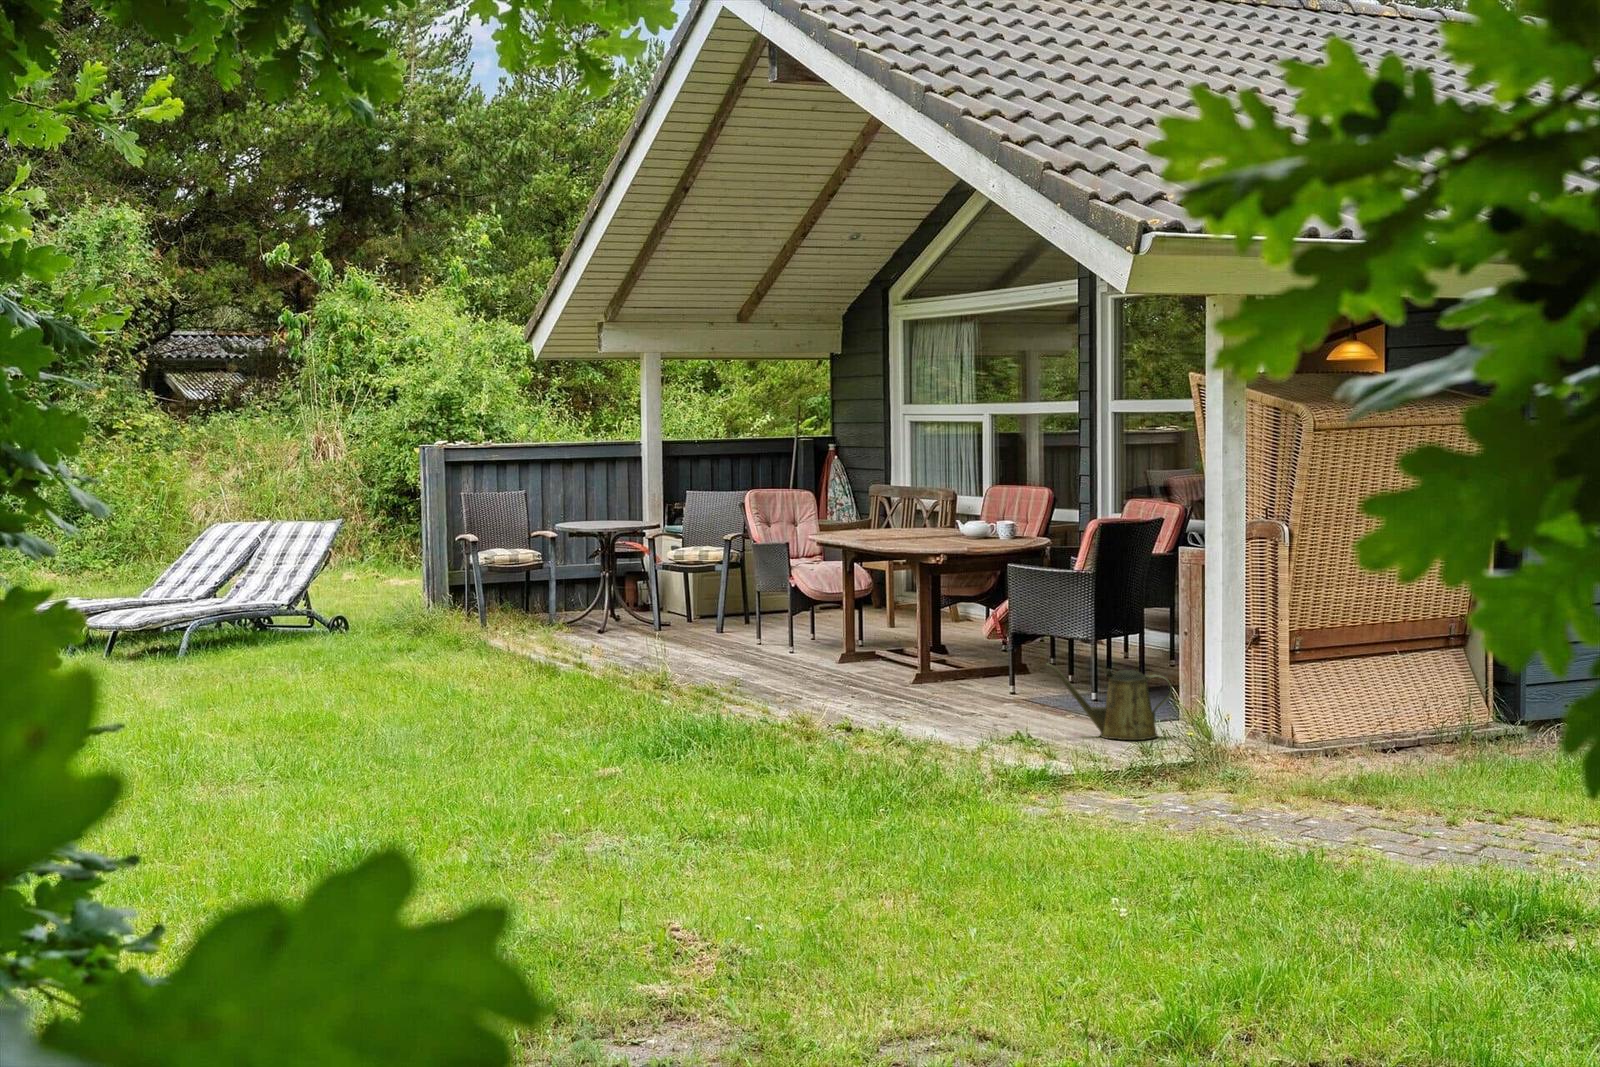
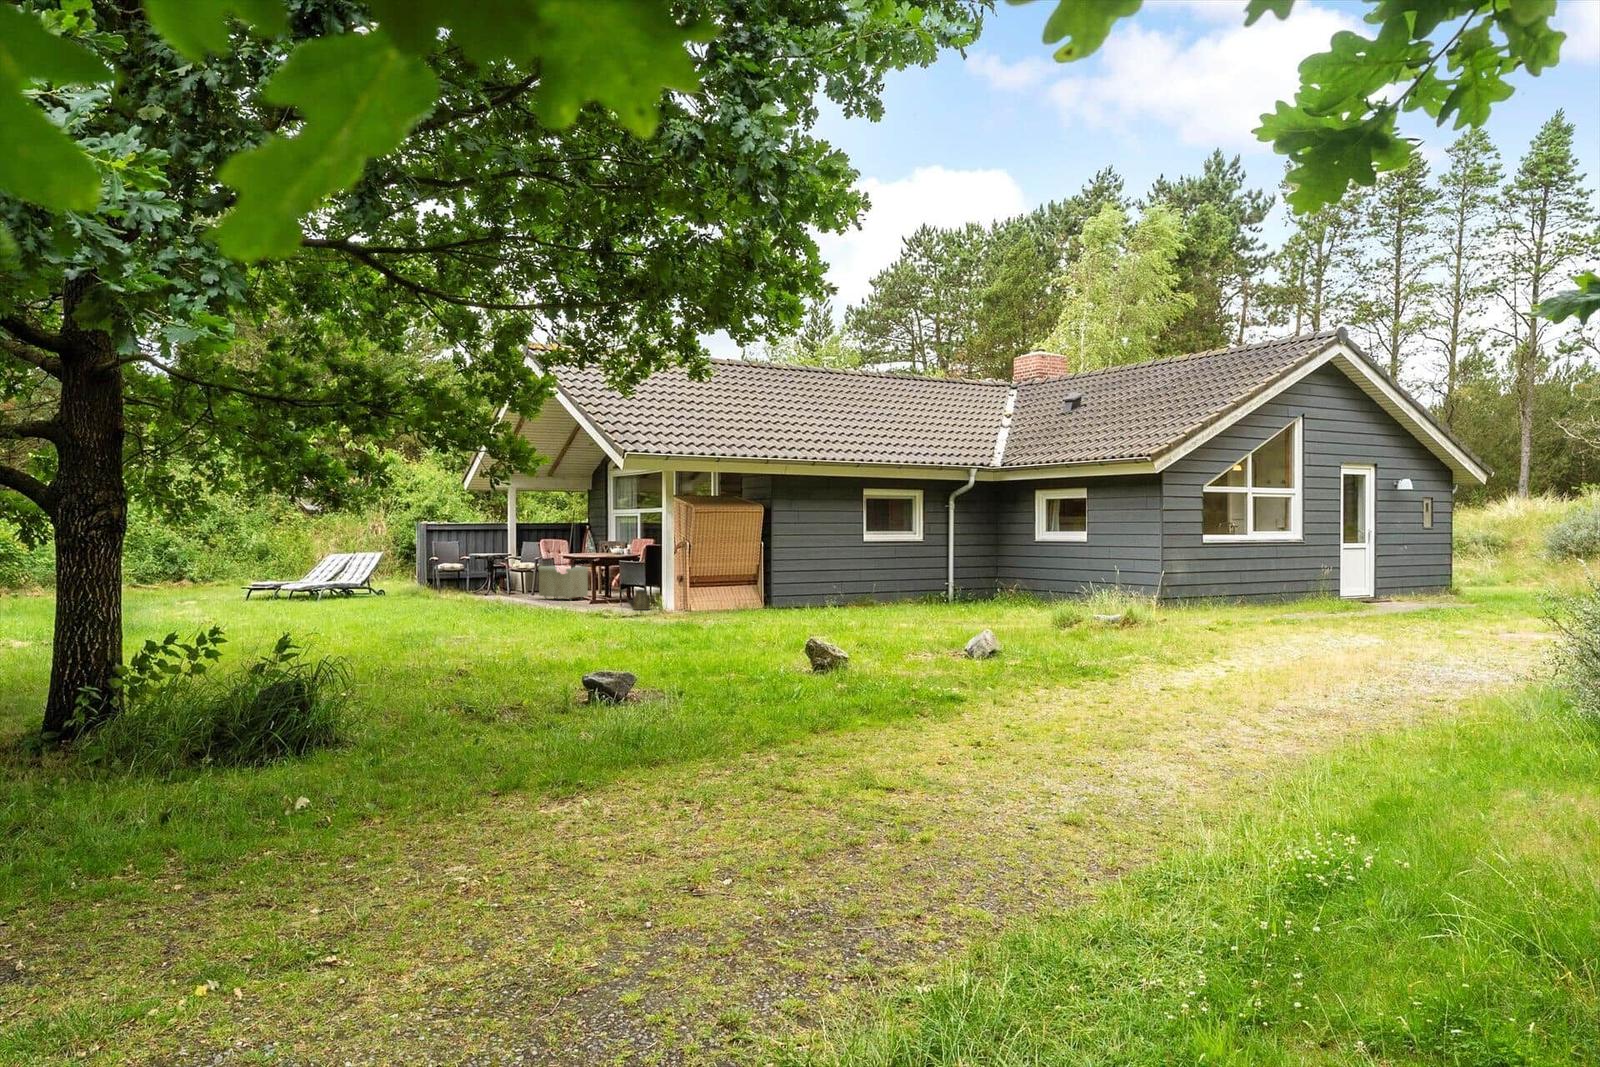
storage bench: none [754,566,895,672] -> present [538,566,588,600]

